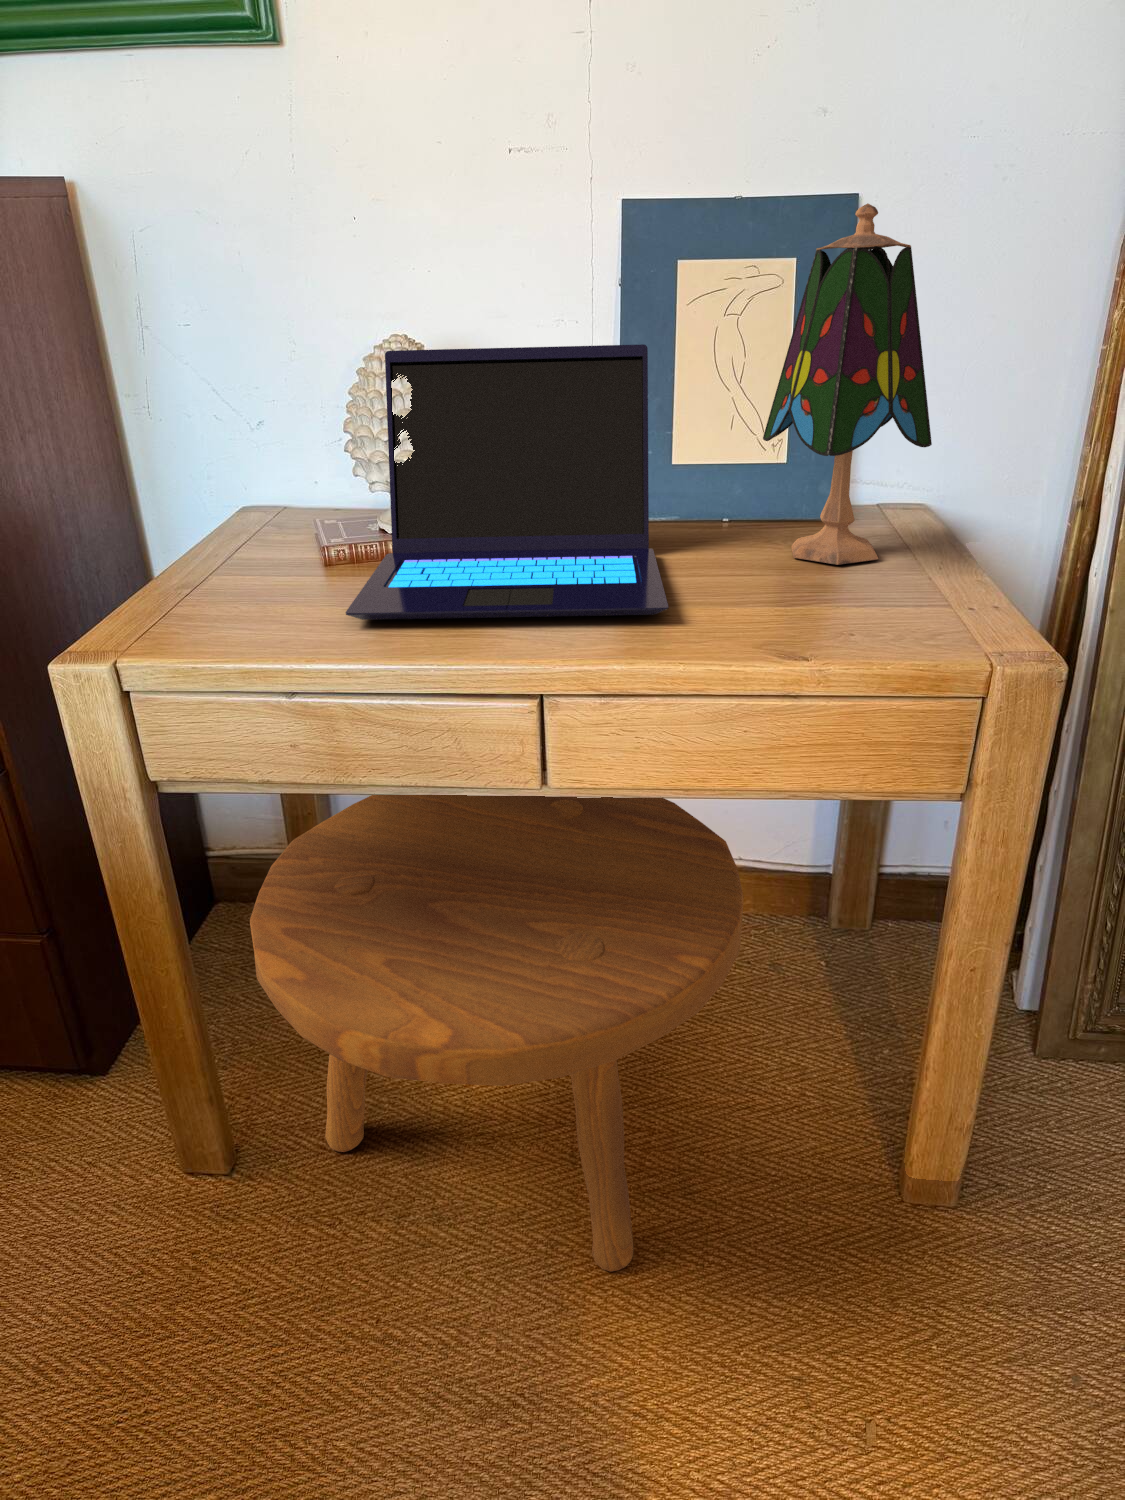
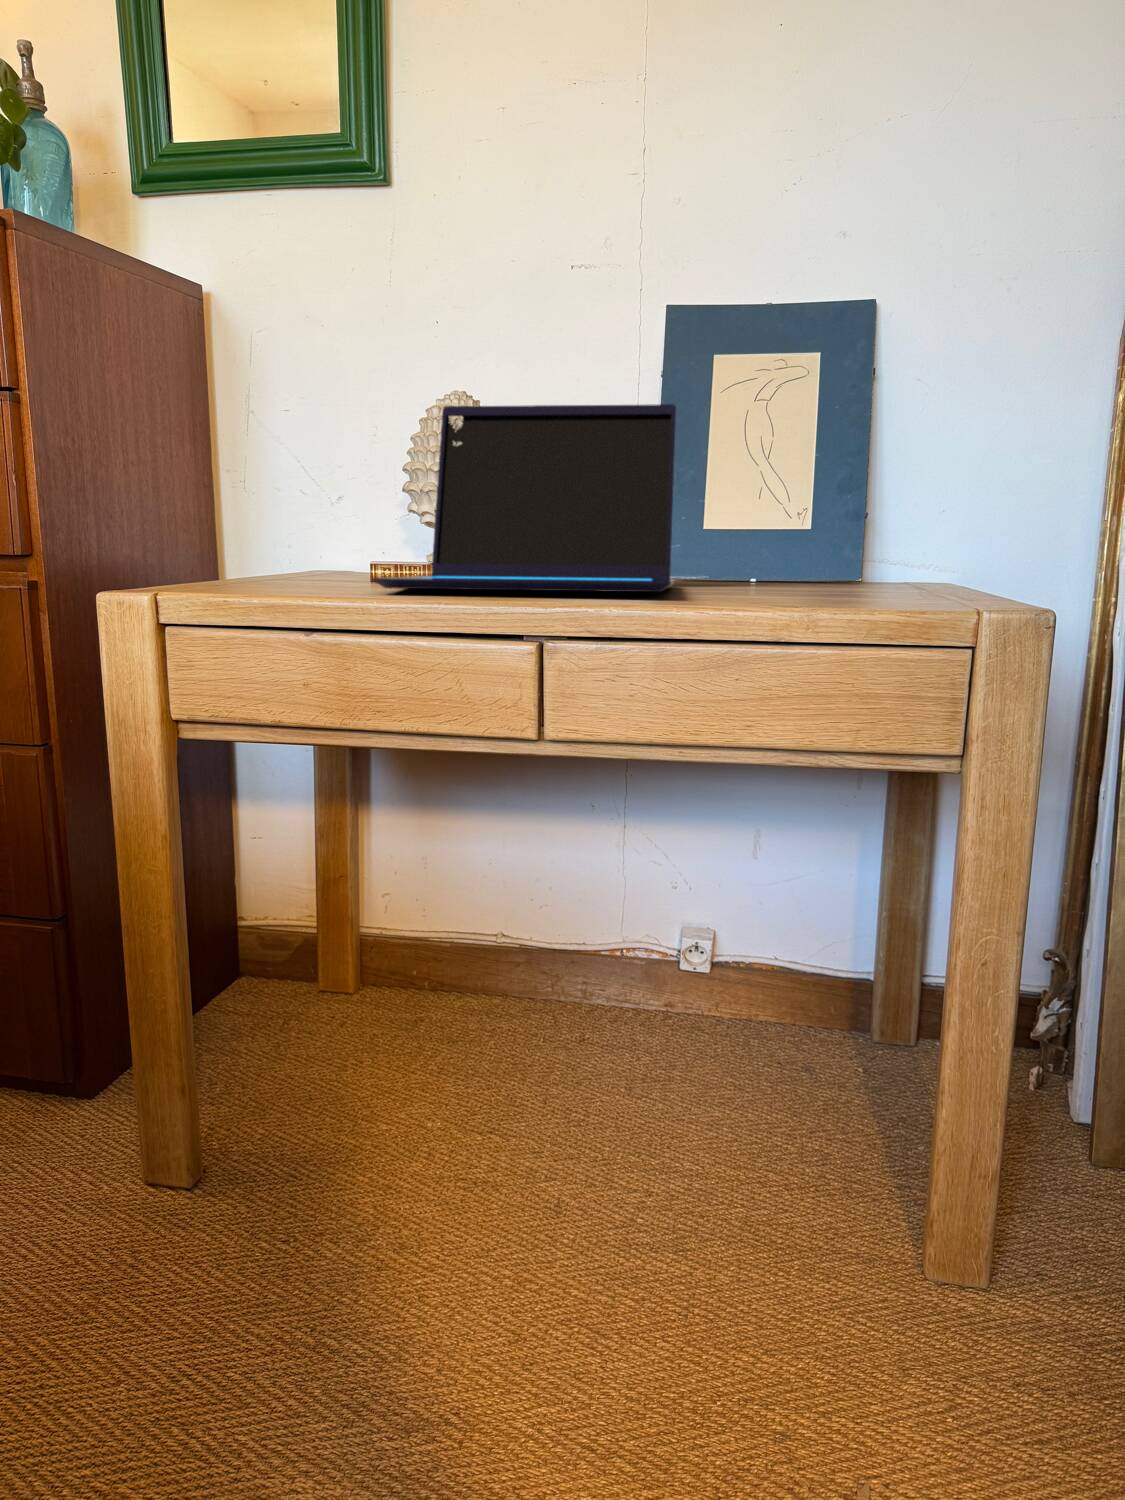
table lamp: present [763,203,932,565] -> none [780,273,937,590]
footstool: present [250,795,744,1272] -> none [241,802,742,1310]

